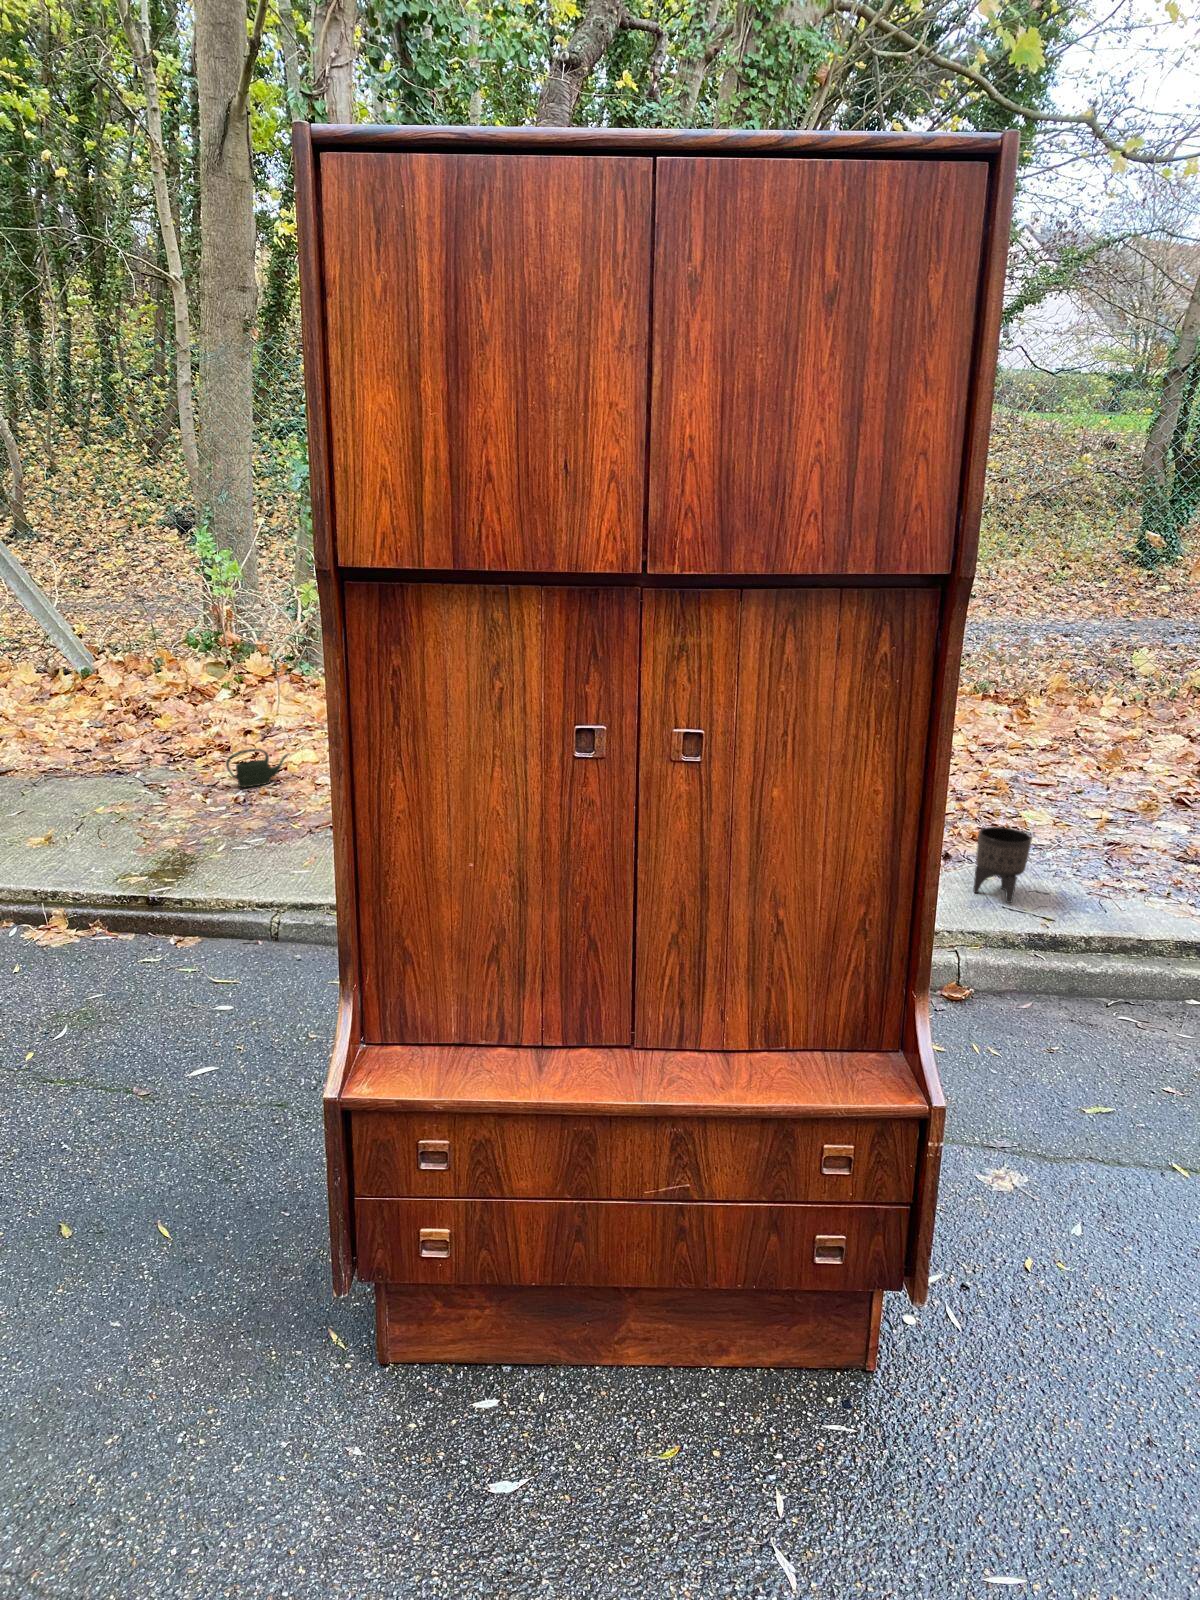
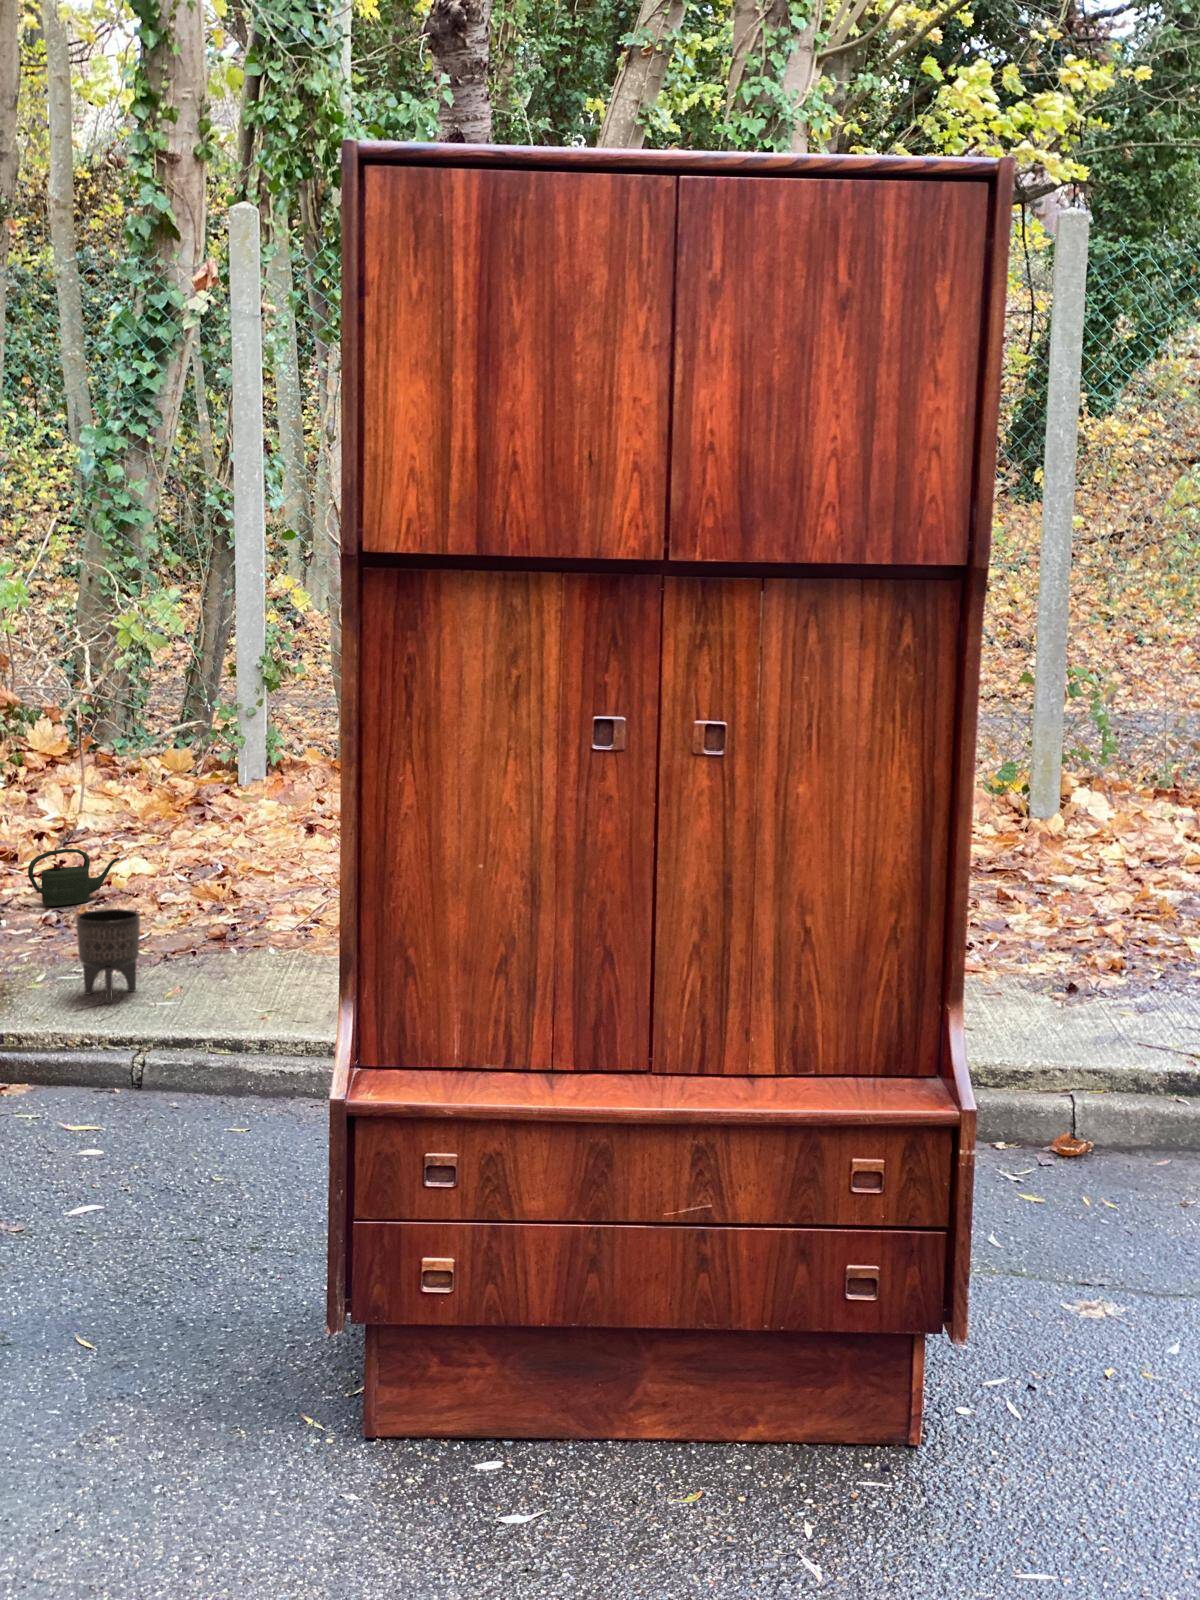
planter: present [973,827,1032,903] -> present [76,909,140,1003]

